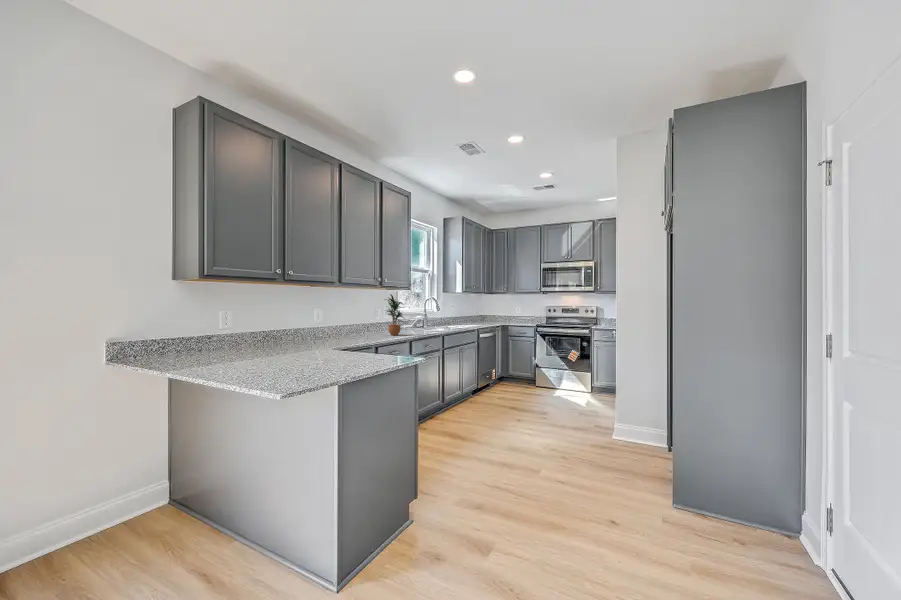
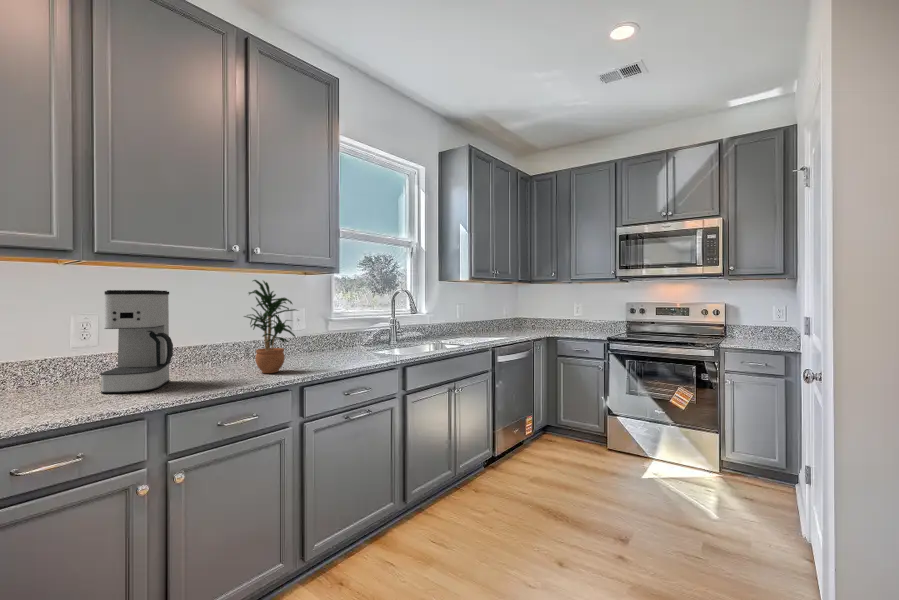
coffee maker: none [343,299,368,339] -> present [101,290,173,393]

